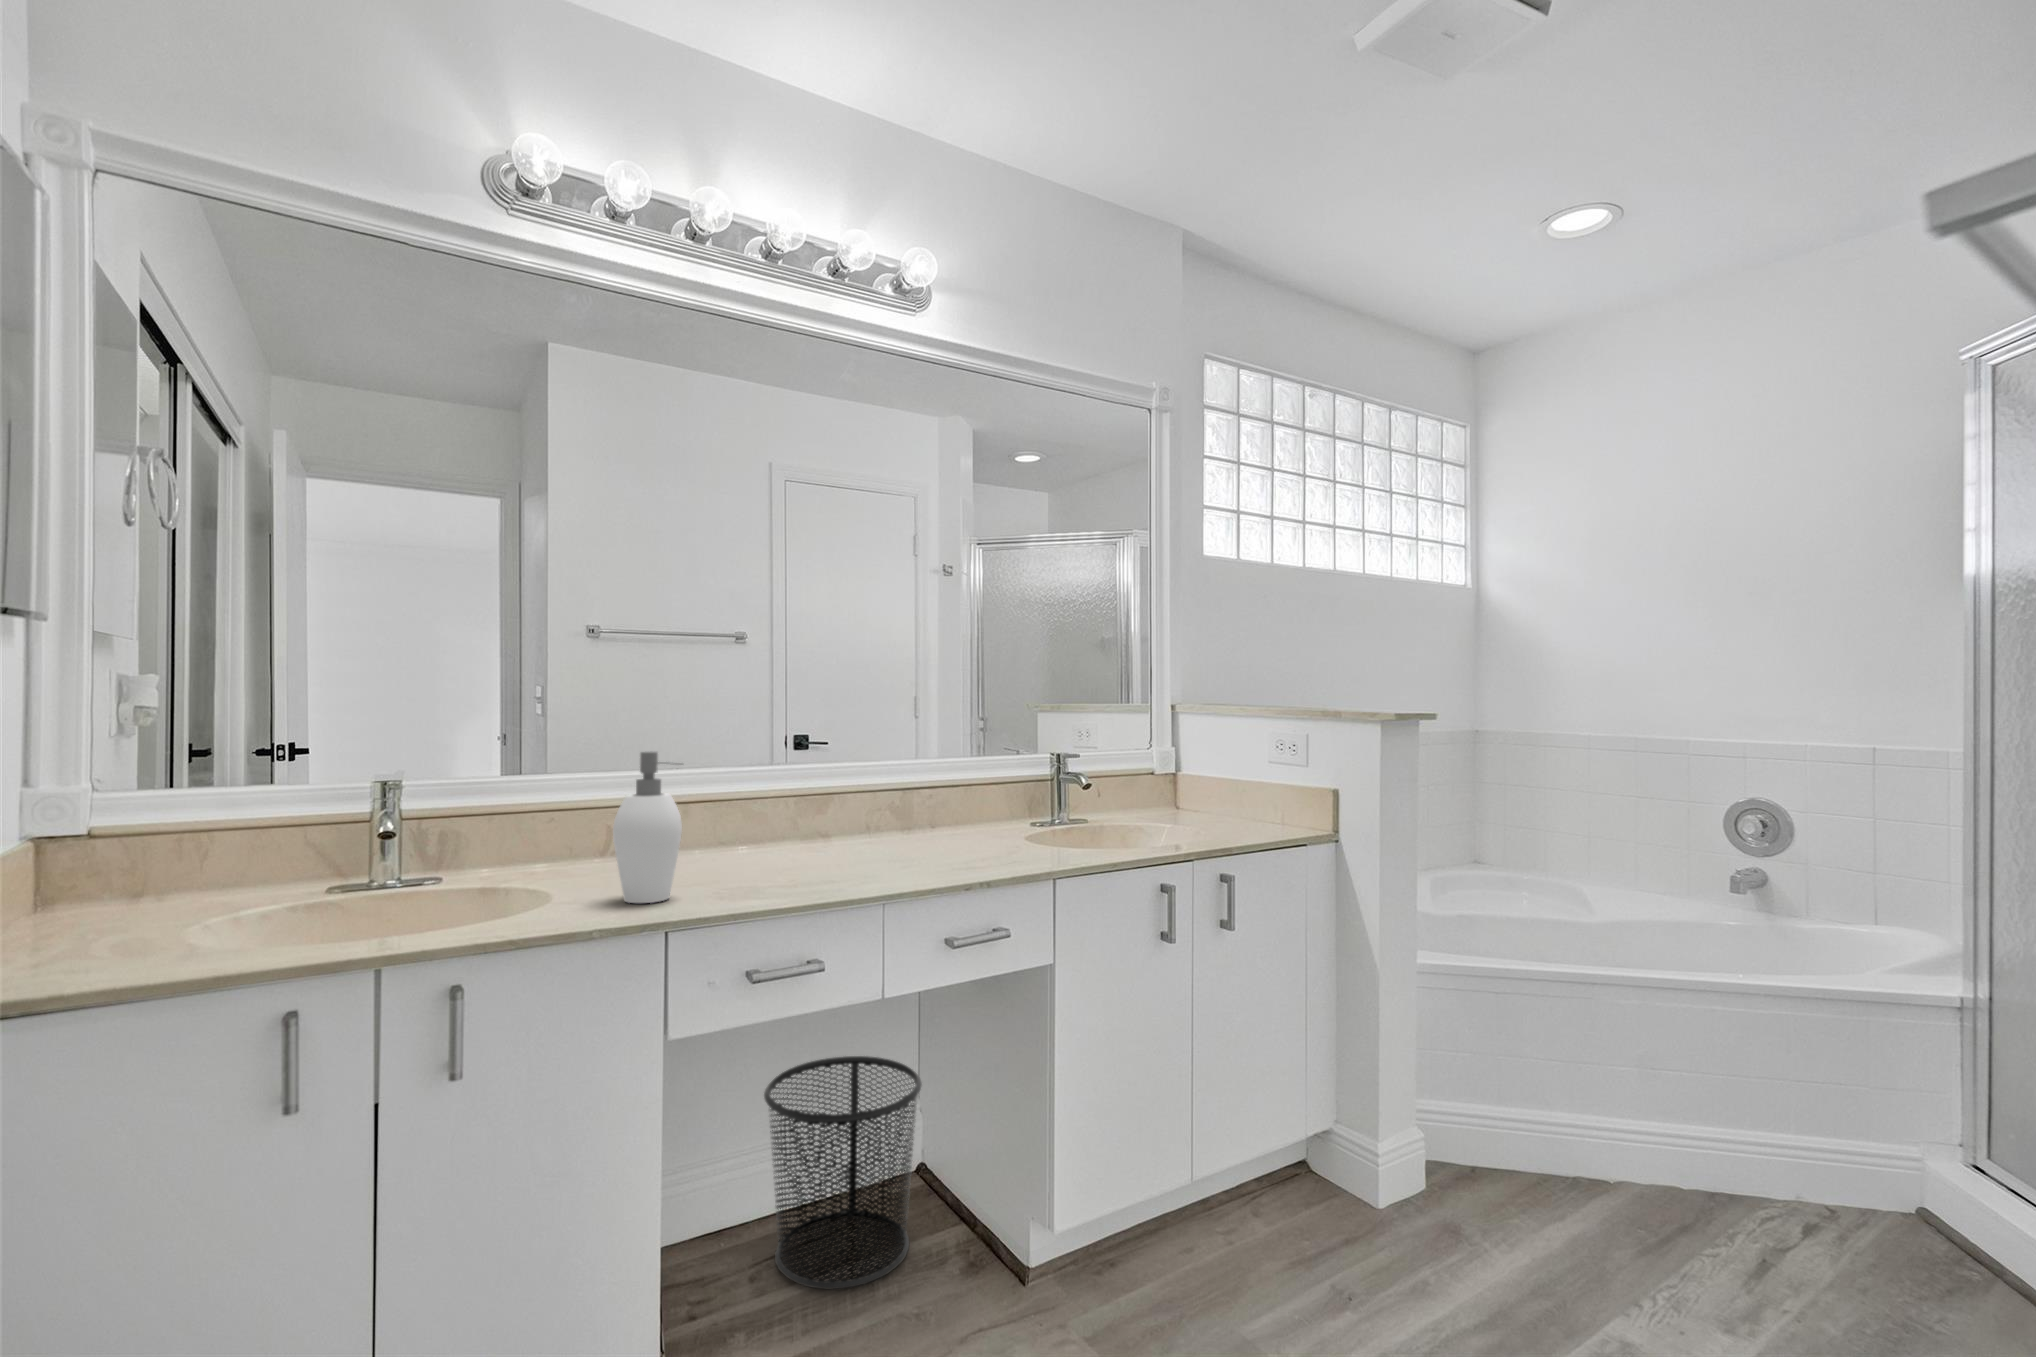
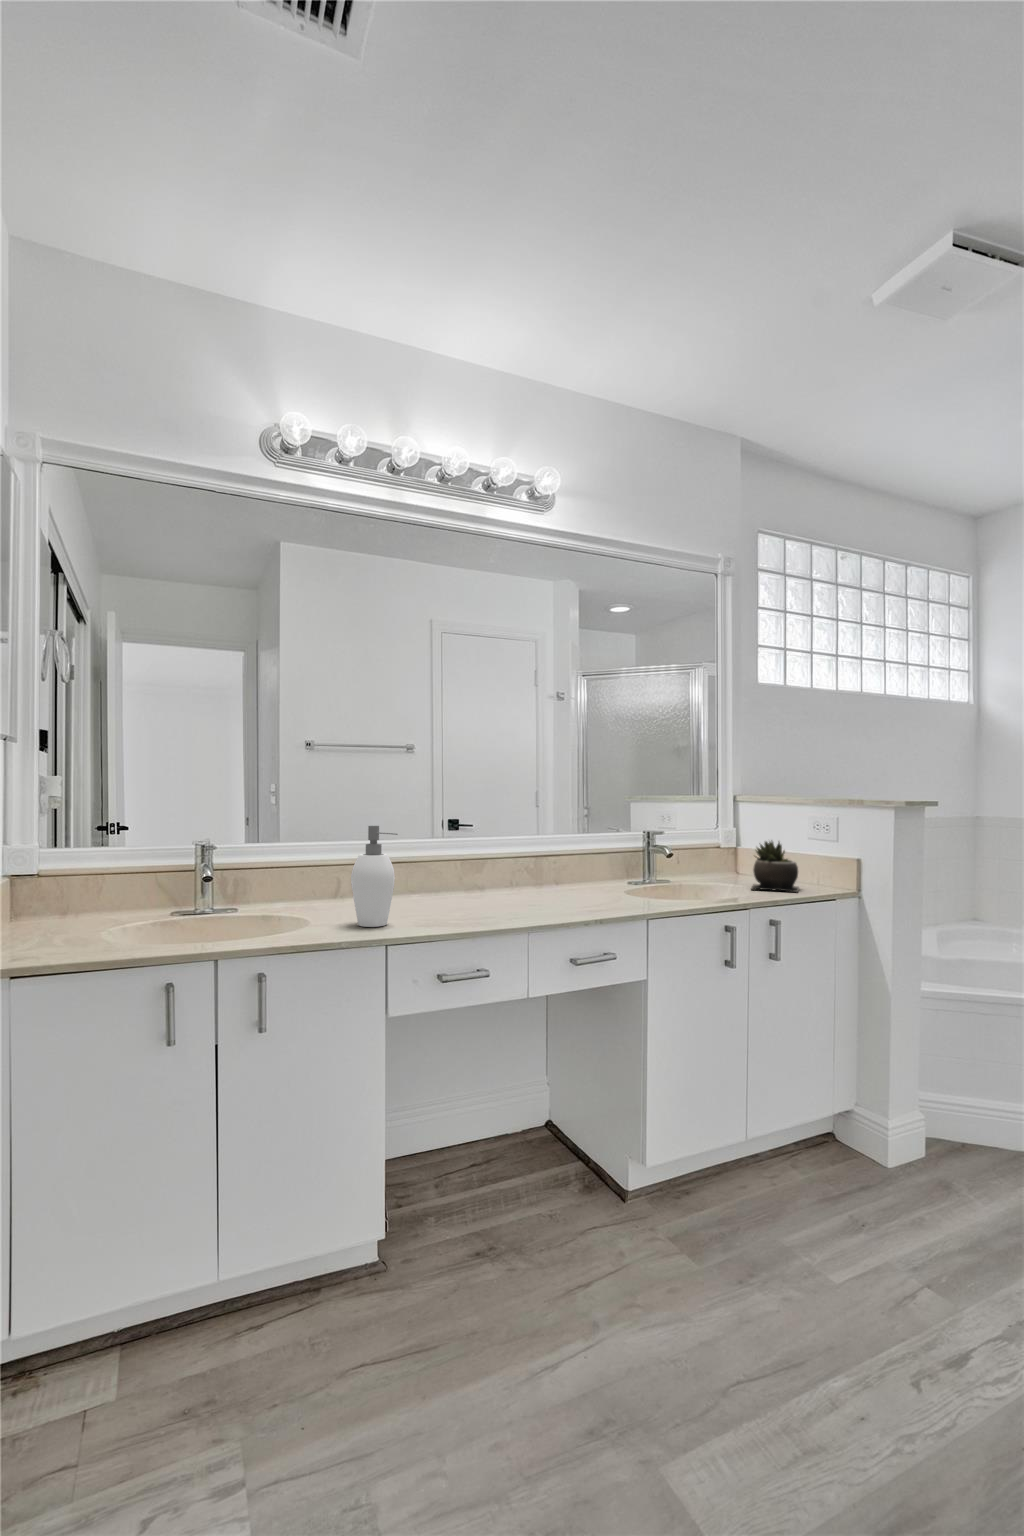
succulent plant: none [1195,763,1258,834] -> present [751,841,799,892]
waste bin: present [764,1056,922,1289] -> none [441,1043,551,1203]

